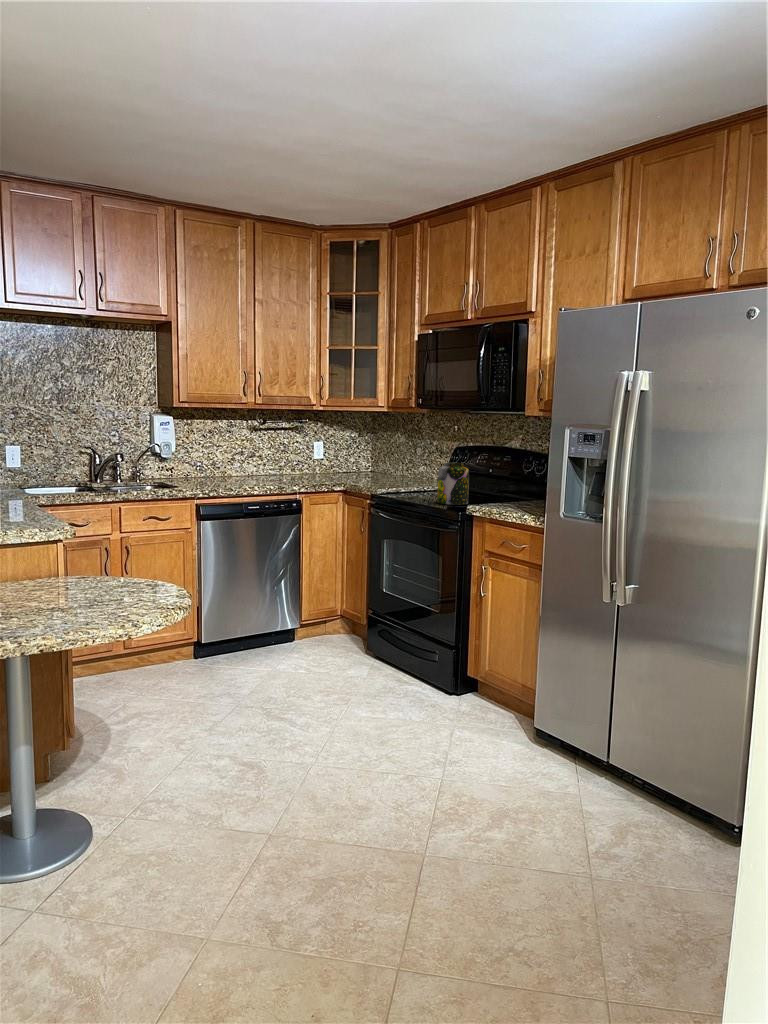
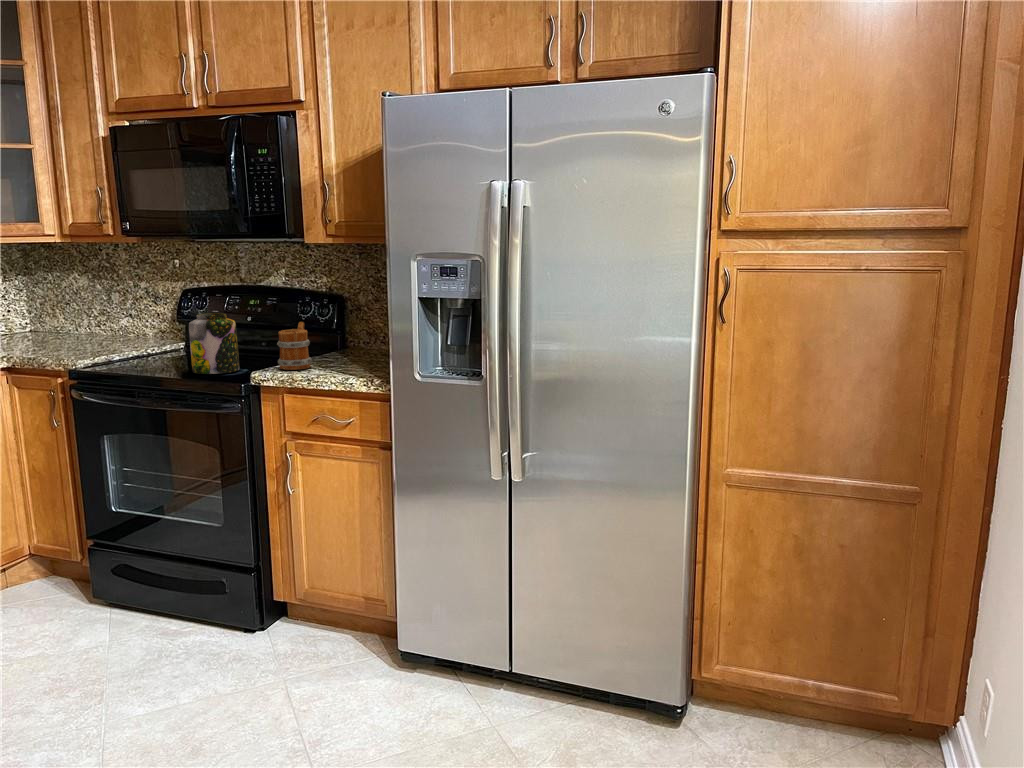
mug: none [493,474,520,508] -> present [277,322,311,370]

